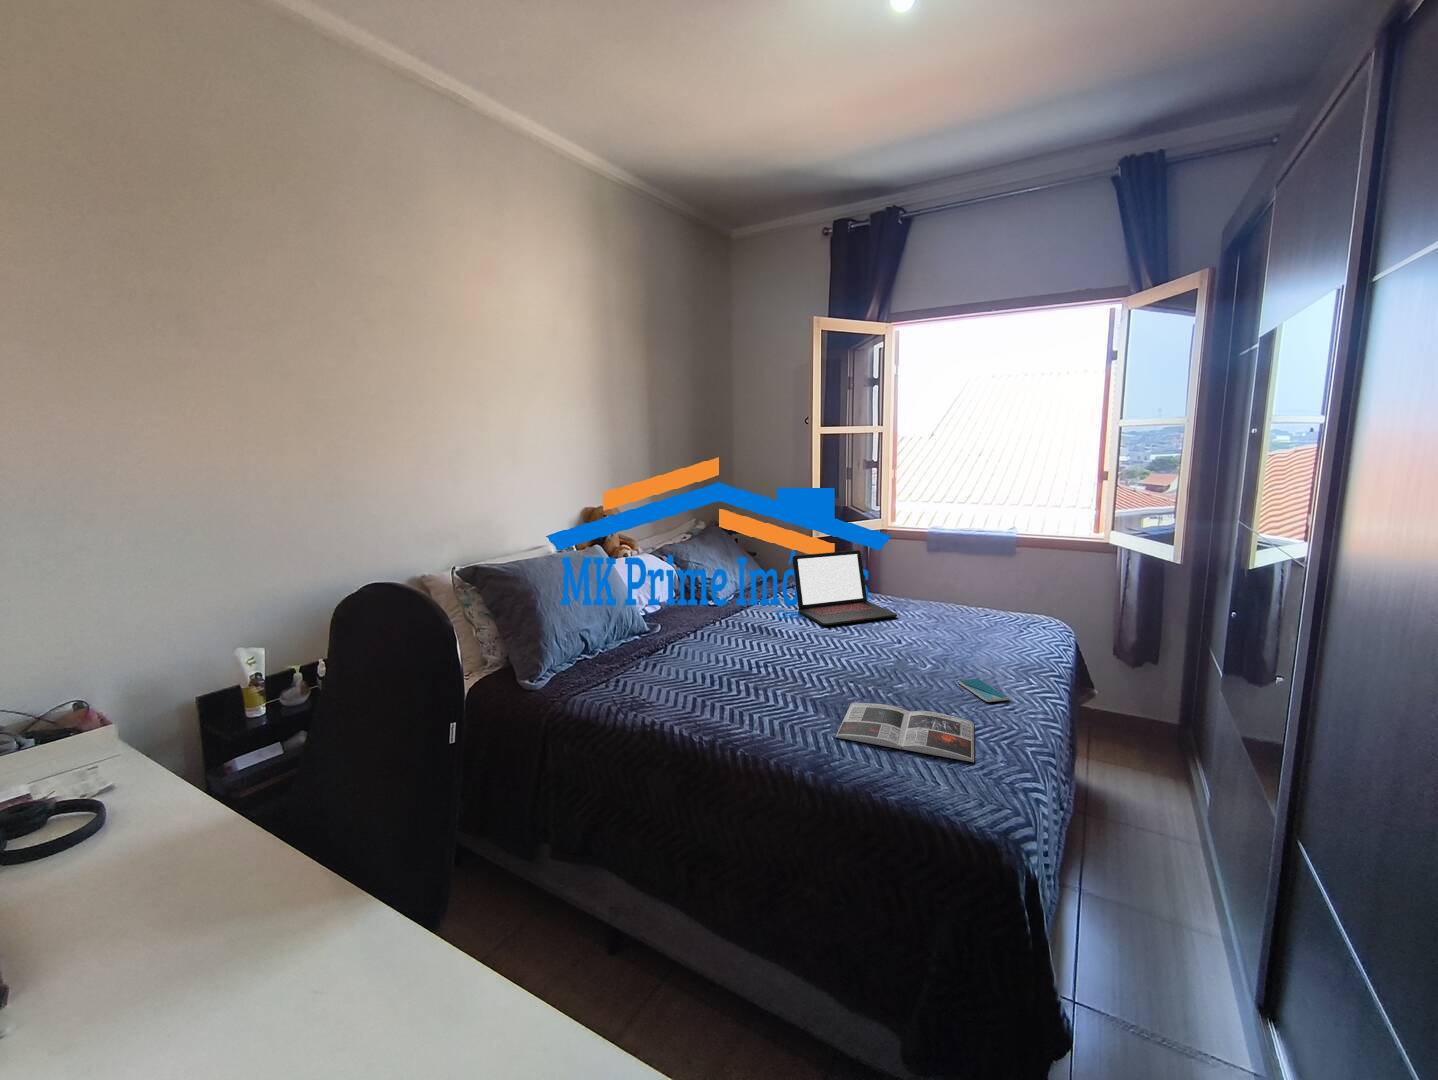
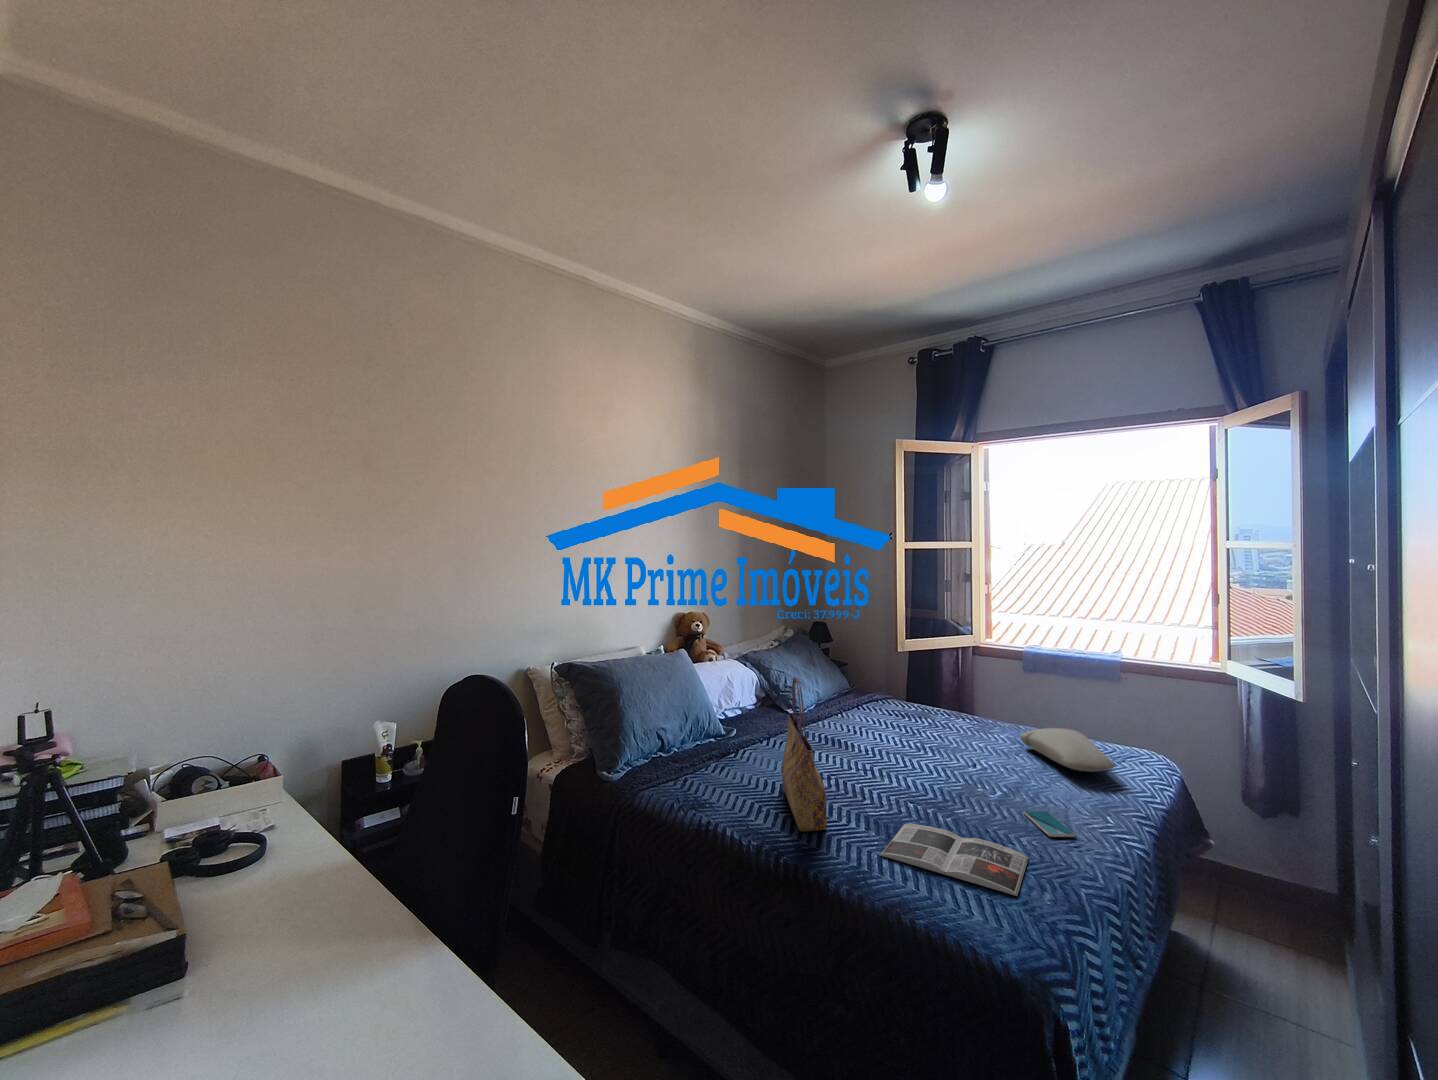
laptop: present [793,550,897,625] -> none [869,666,977,742]
tote bag: none [721,564,777,721] -> present [782,677,827,831]
pillow: none [938,602,1028,638] -> present [1020,728,1114,772]

